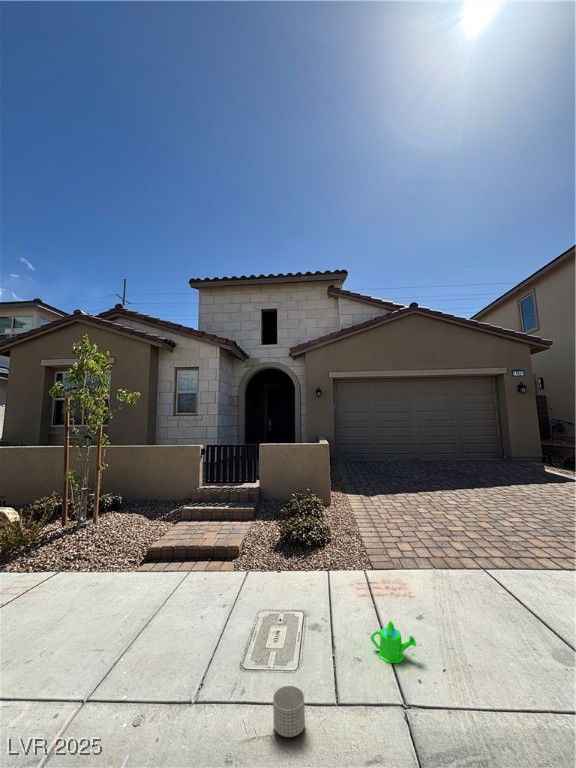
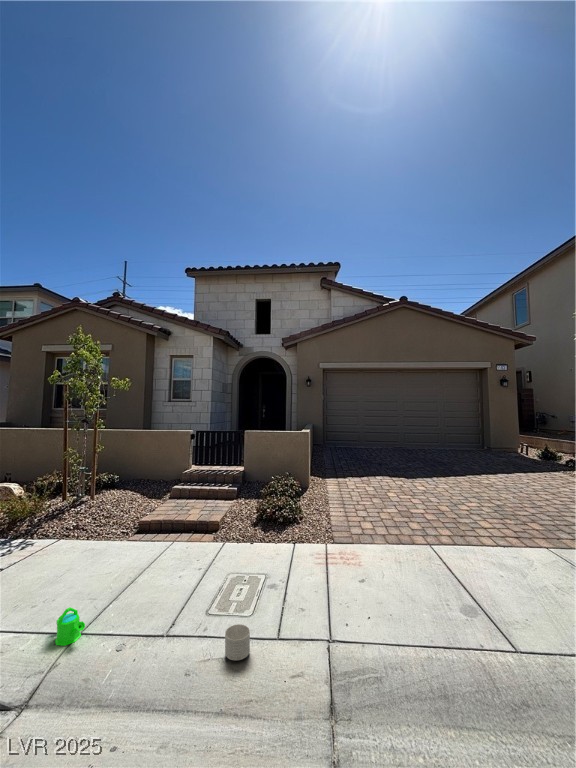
watering can: present [371,621,416,663] -> present [55,607,85,646]

